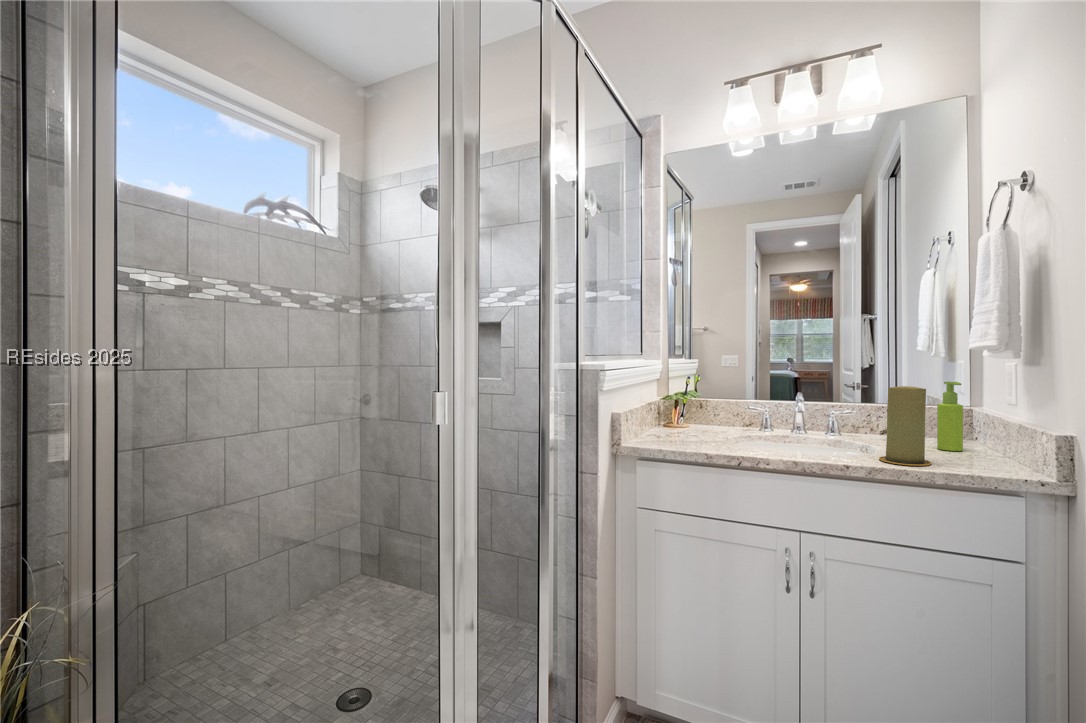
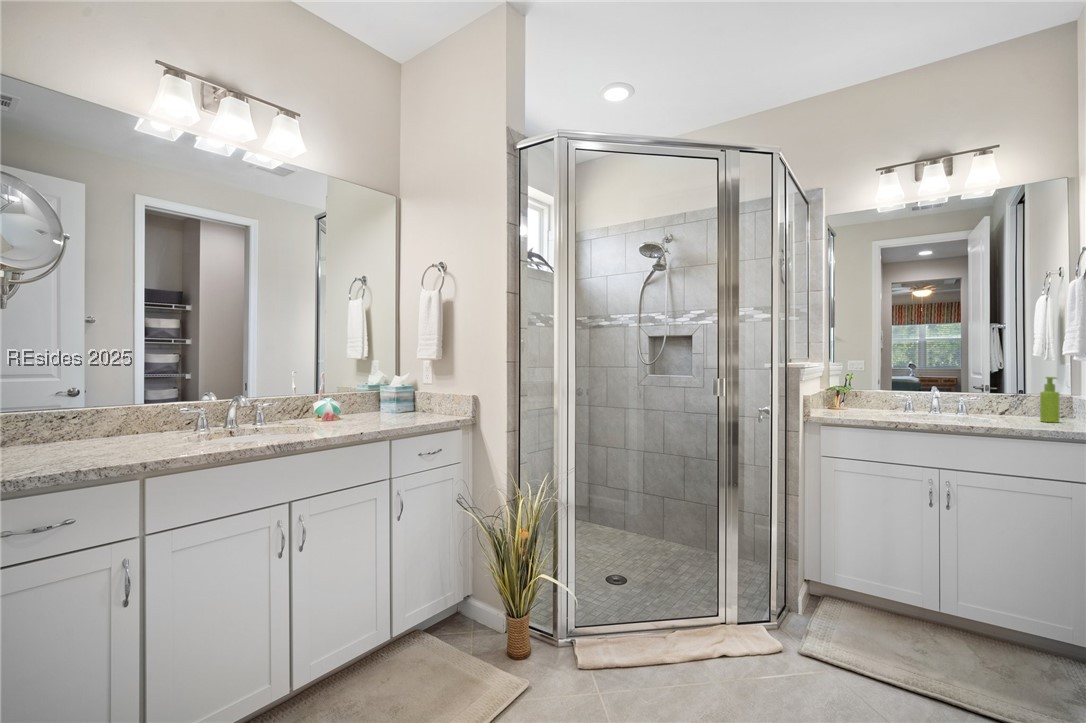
candle: present [879,386,932,466] -> none [995,379,1032,427]

